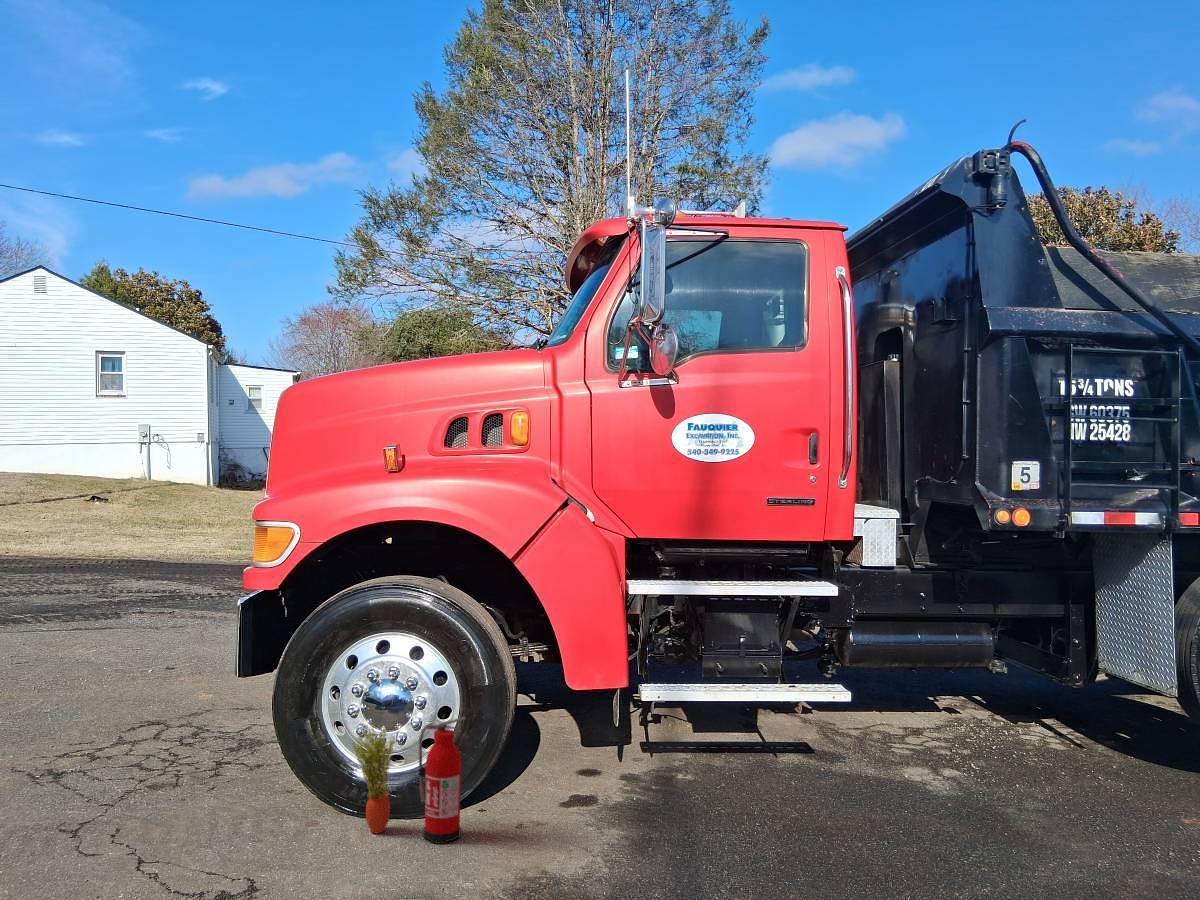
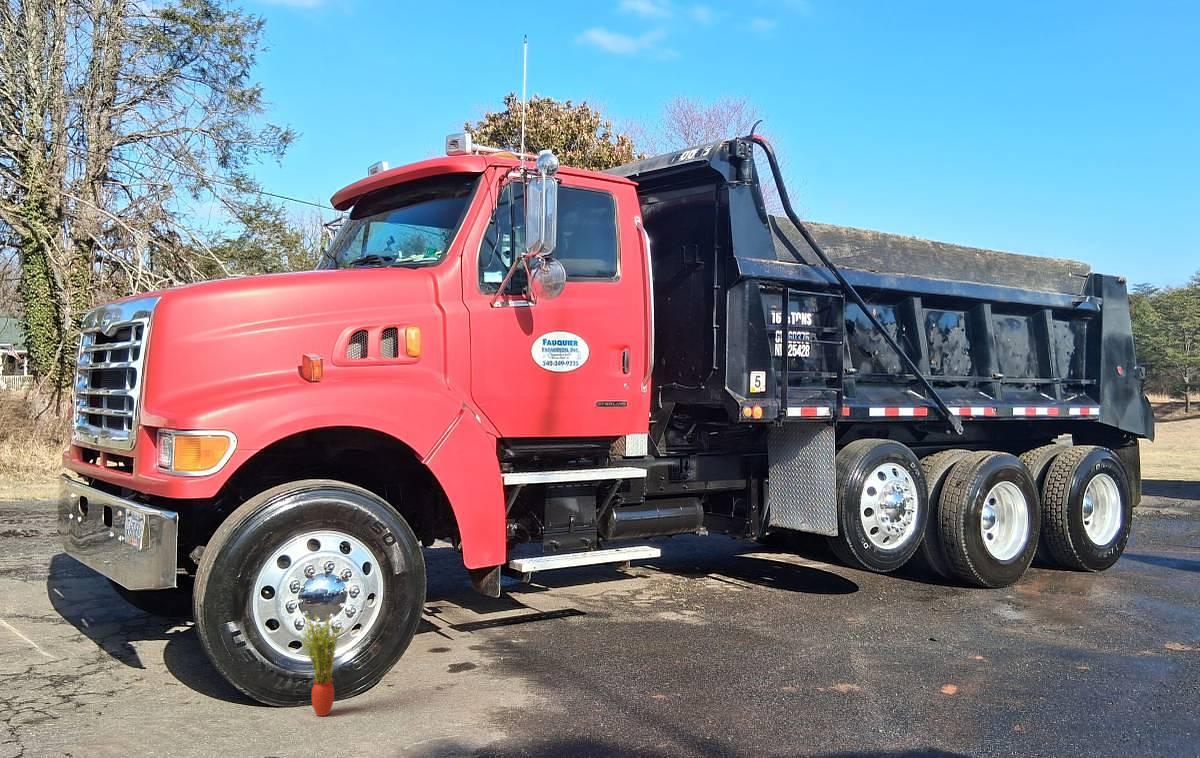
fire extinguisher: present [419,717,466,844] -> none [362,597,407,712]

